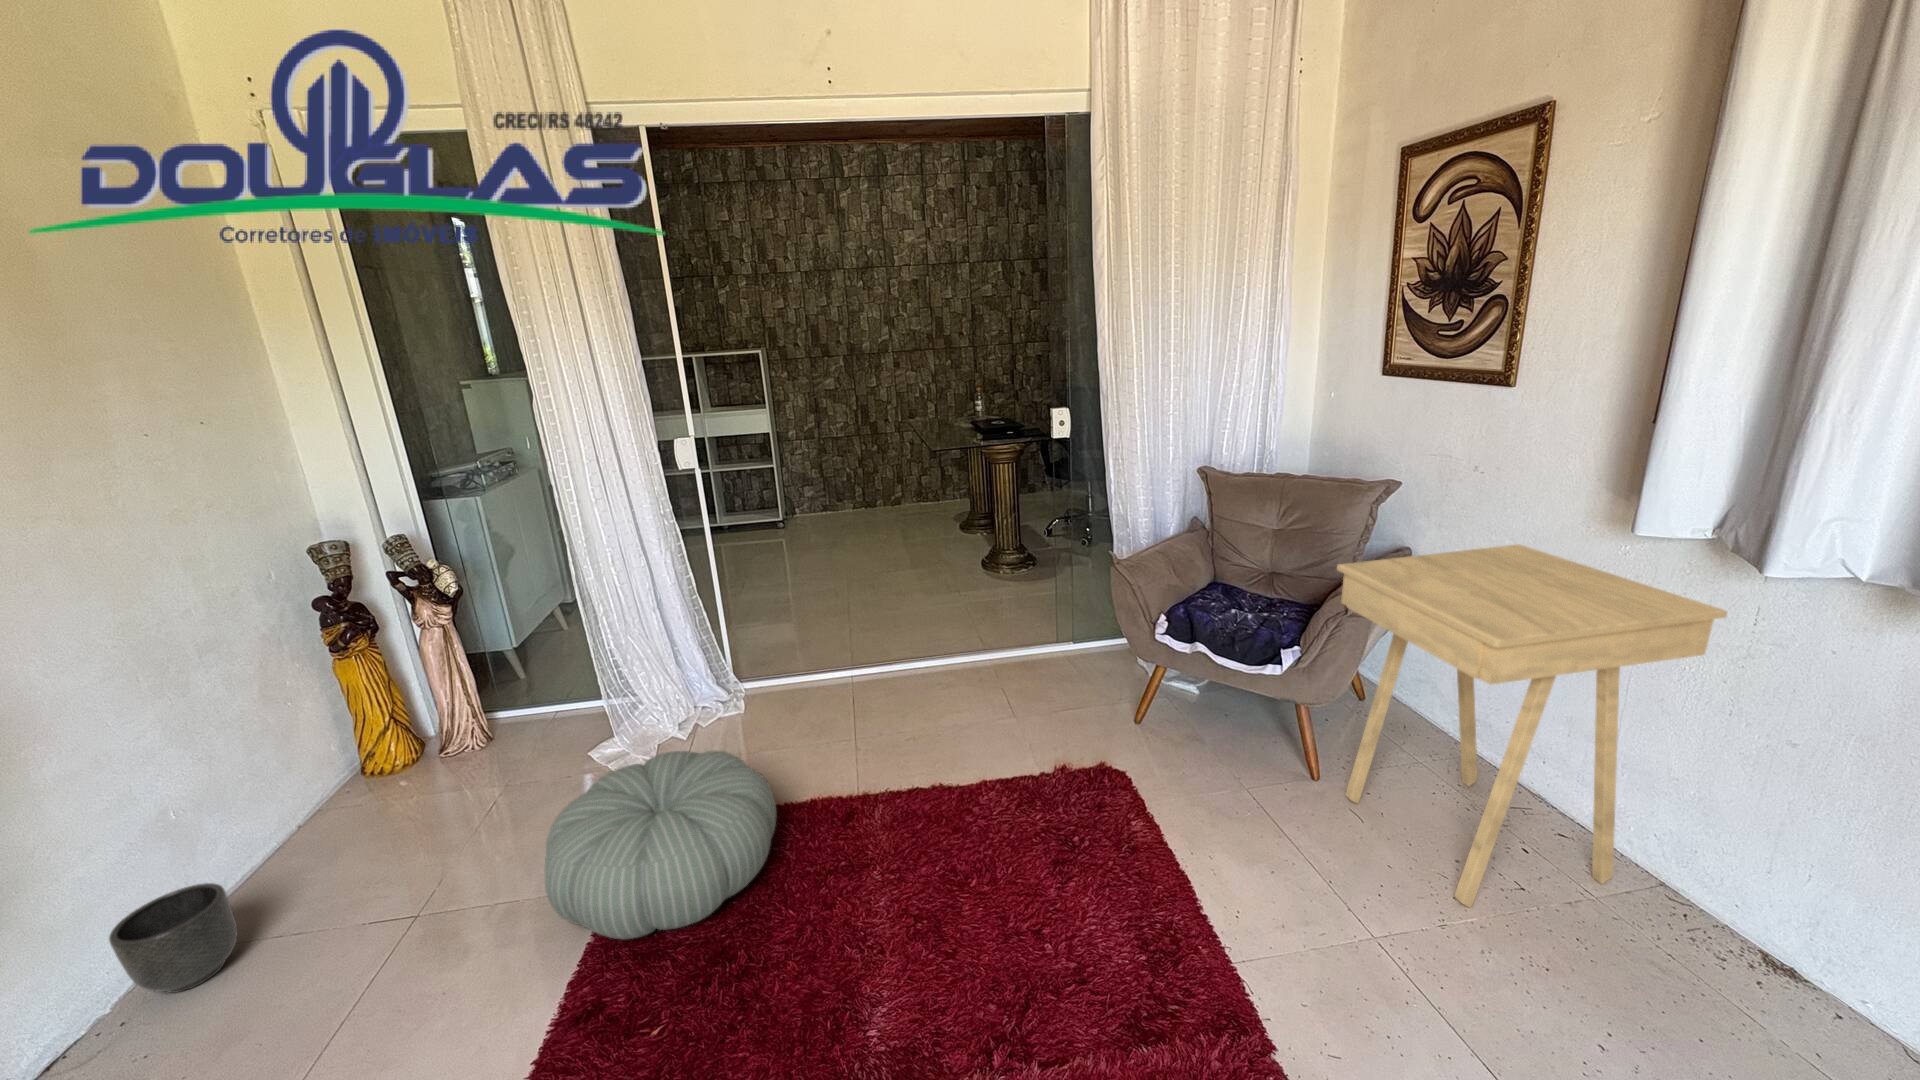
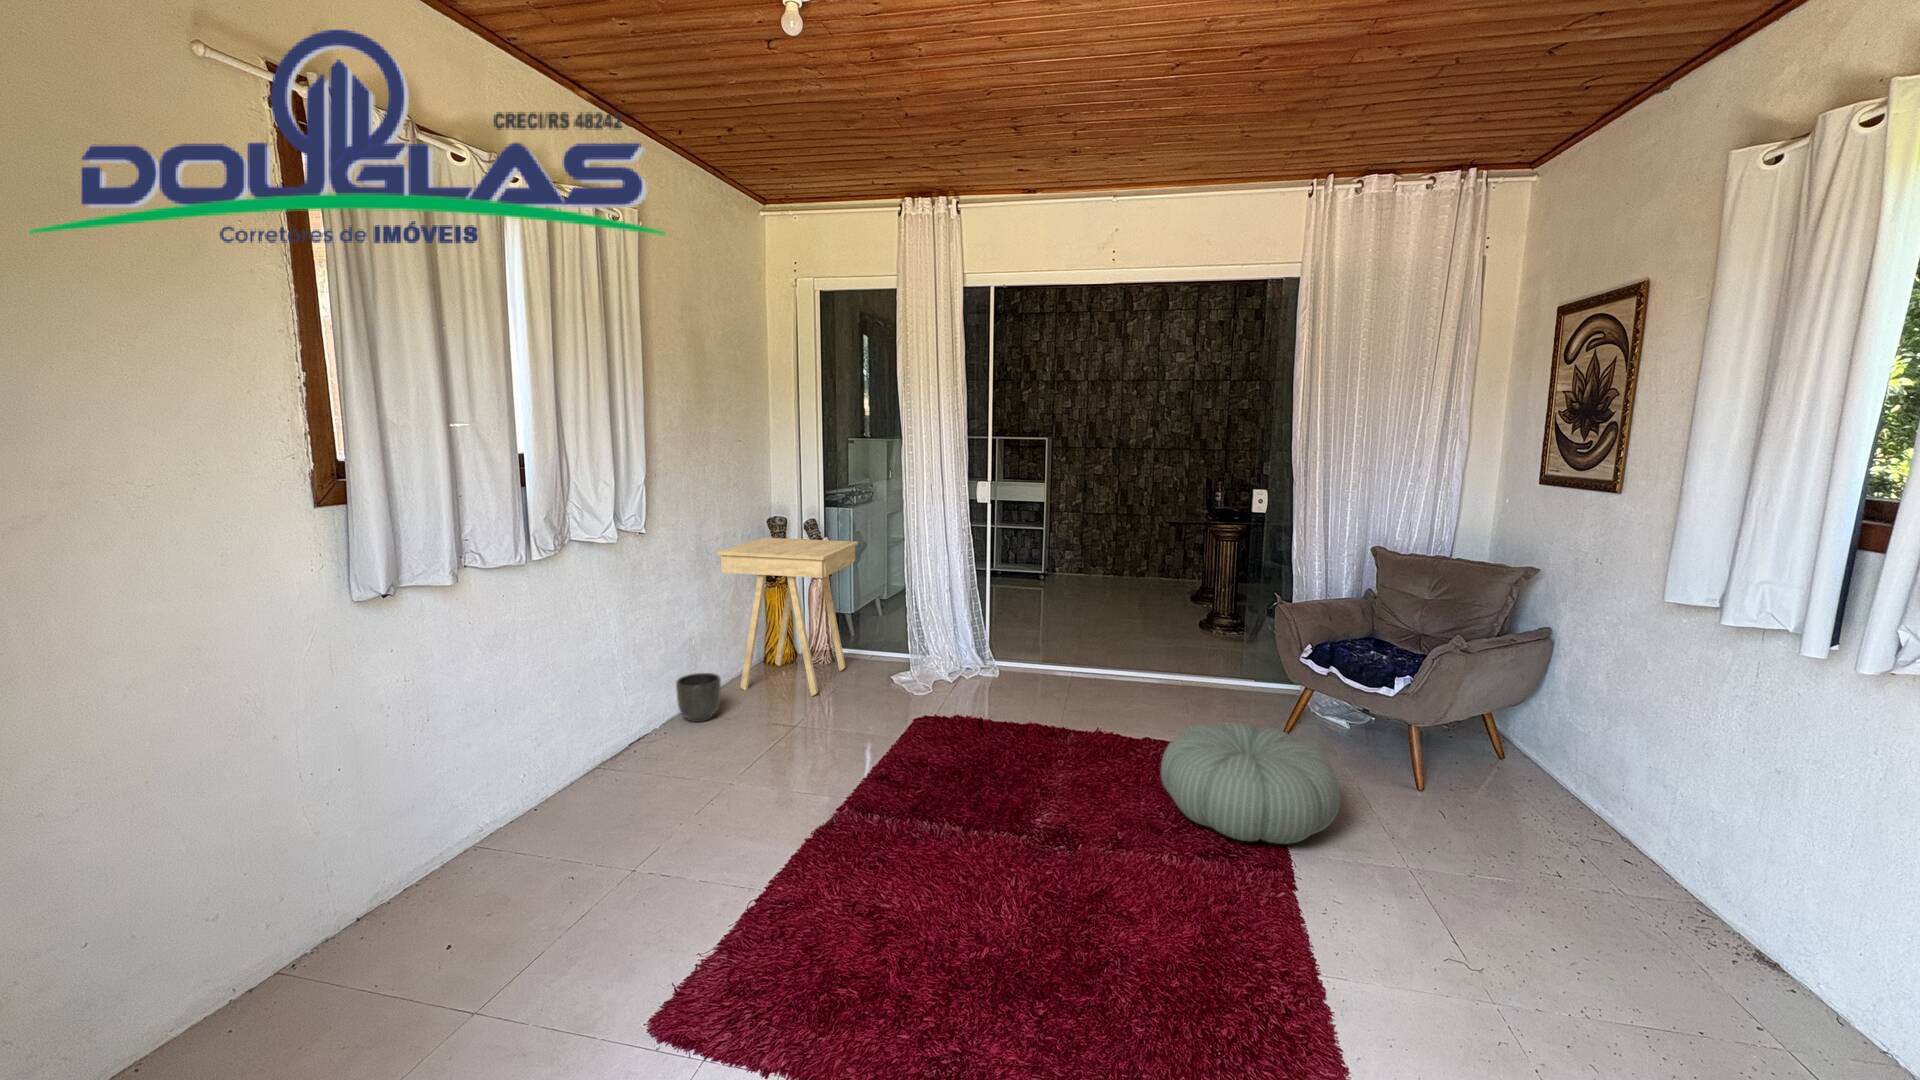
side table: present [1337,544,1727,908] -> present [717,538,858,696]
pouf: present [545,751,776,939] -> present [1161,722,1341,844]

